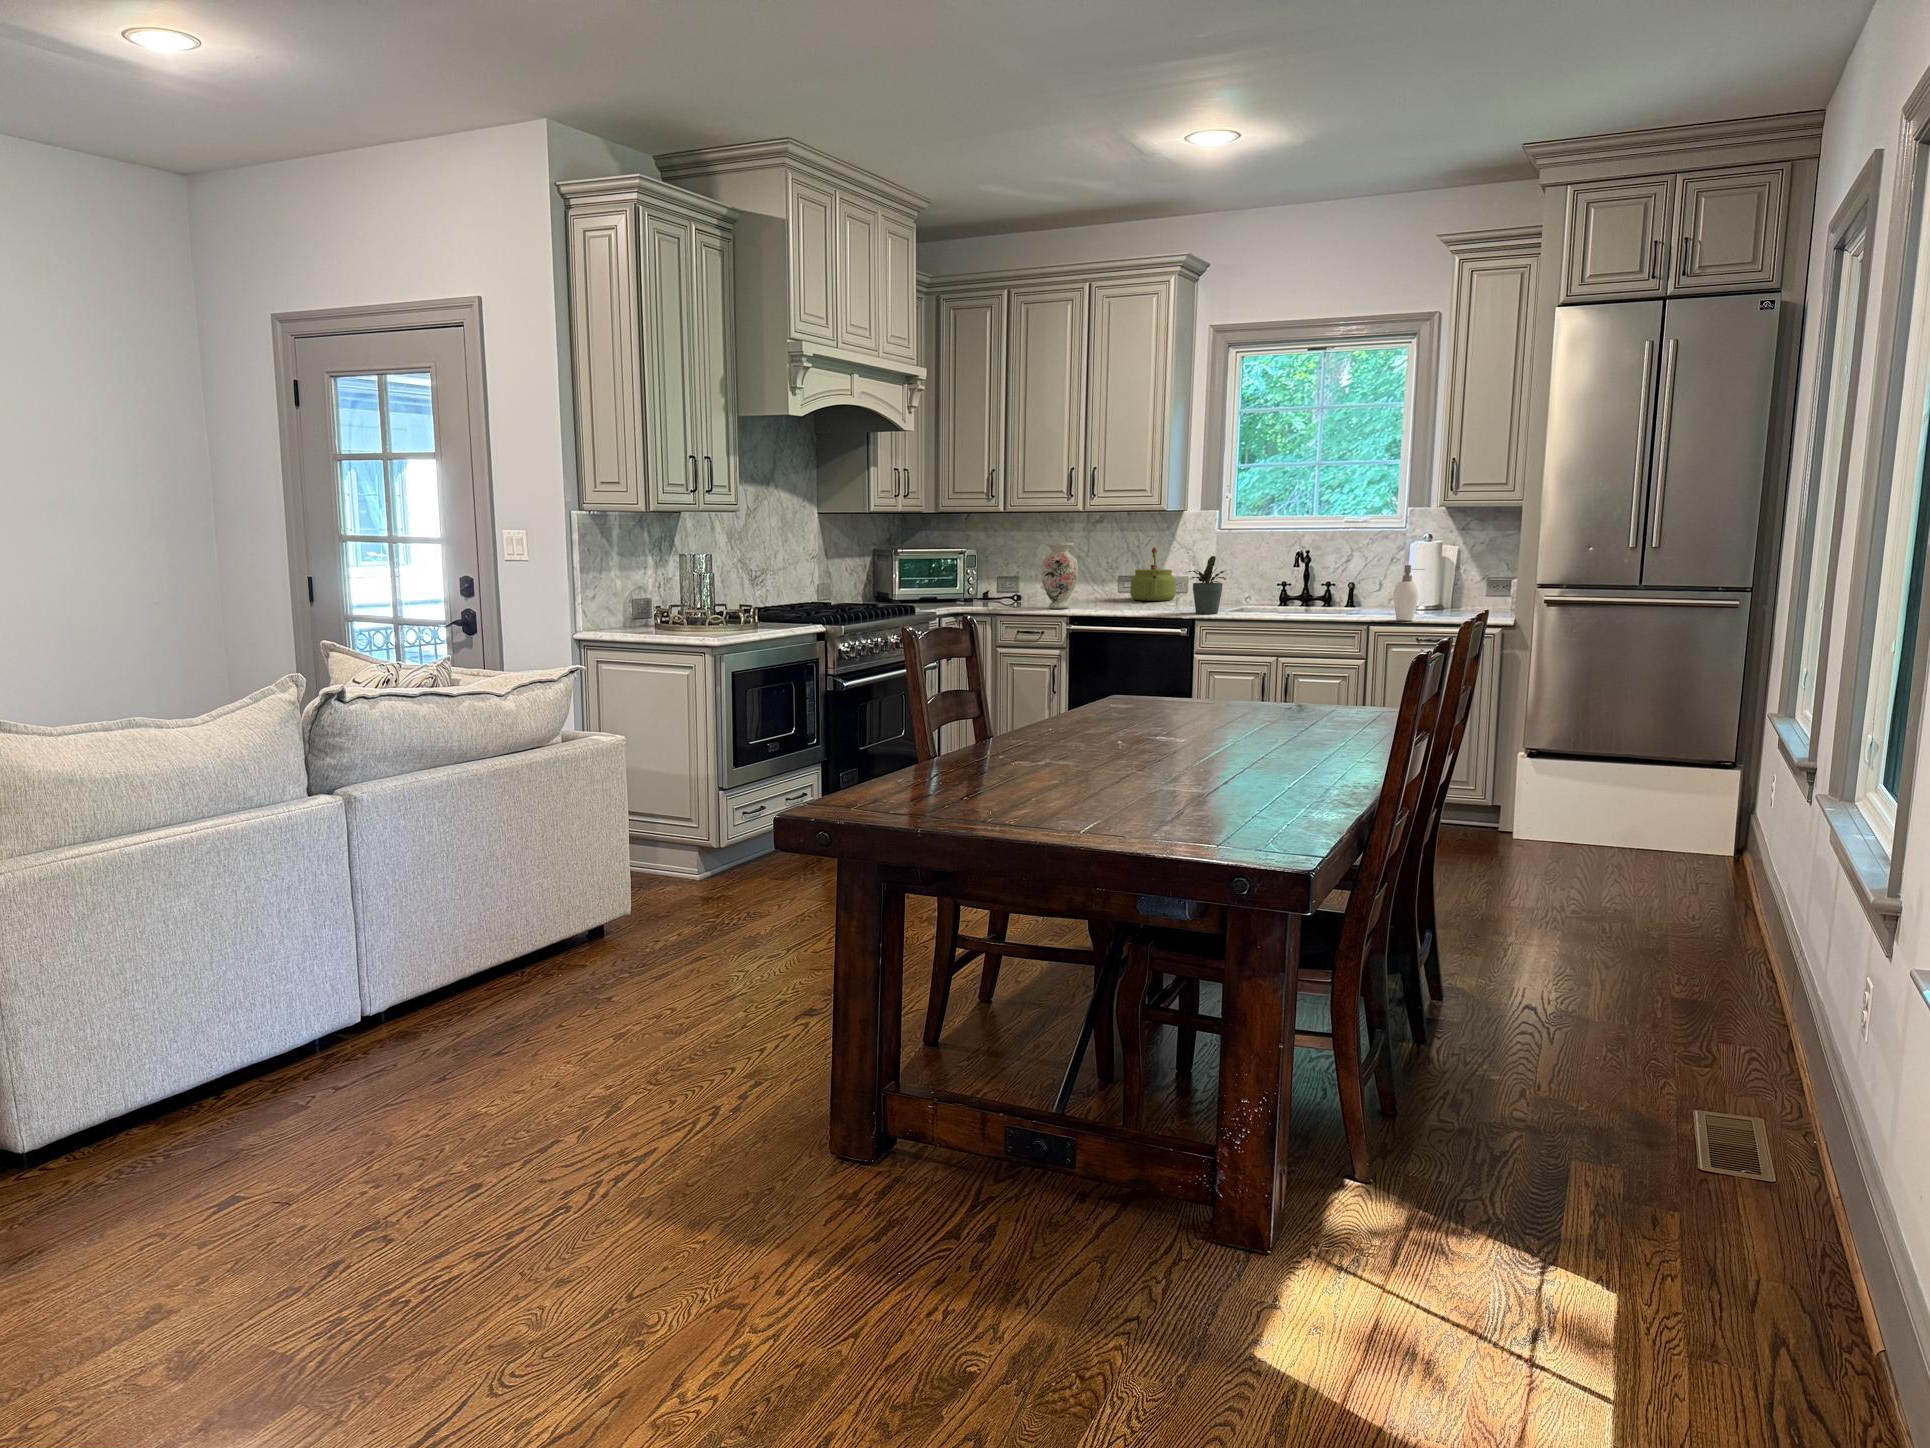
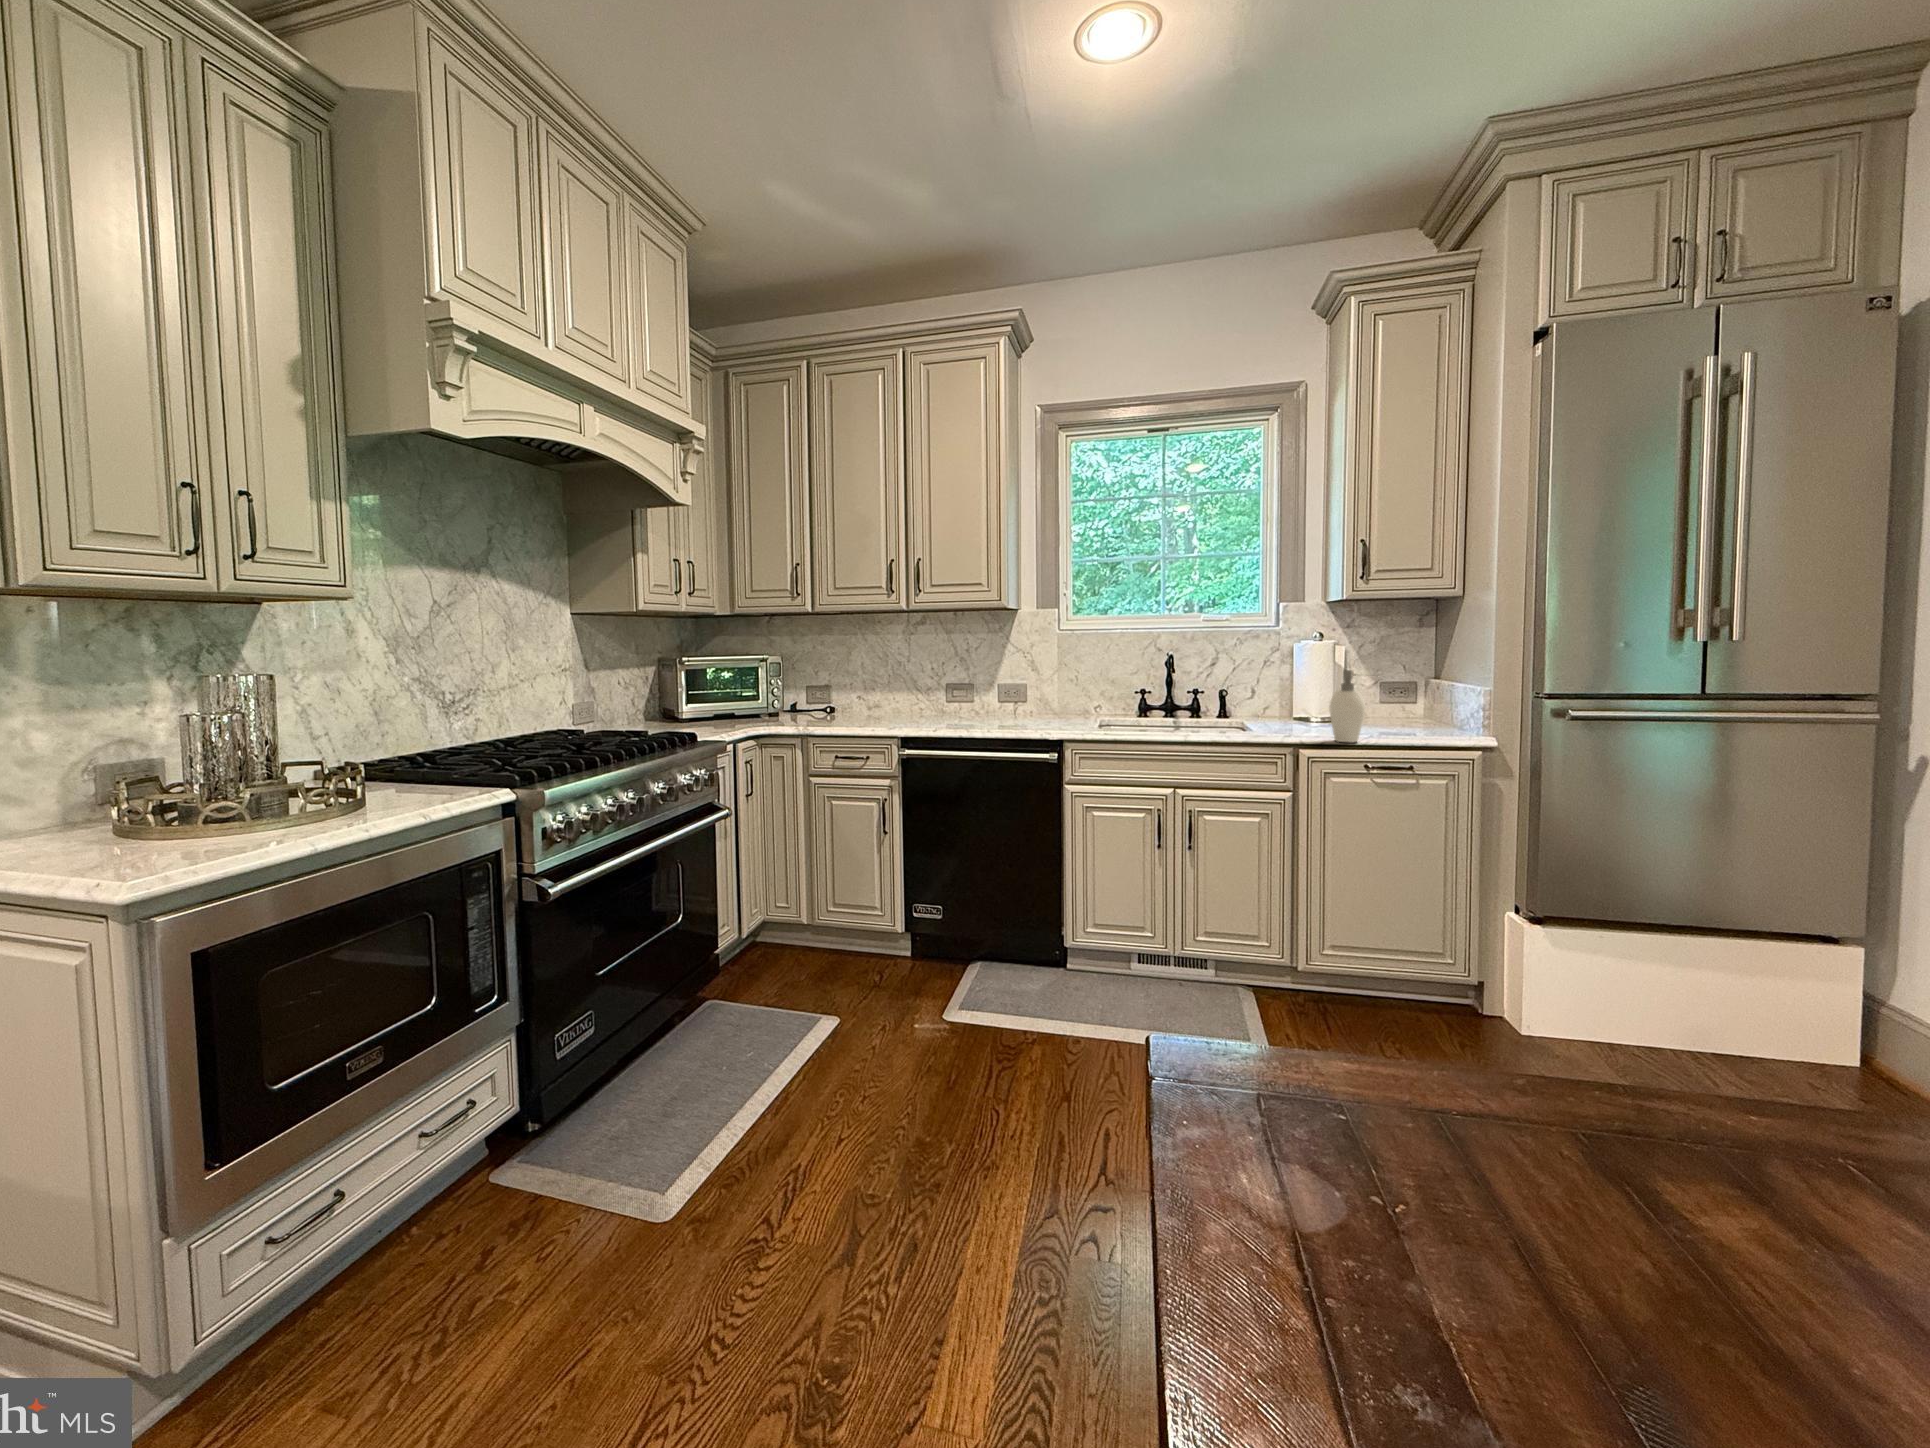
vase: present [1041,543,1078,608] -> none [859,647,904,726]
kettle: present [1130,547,1176,601] -> none [960,651,1011,712]
potted plant: present [1189,556,1226,614] -> none [1043,661,1099,733]

